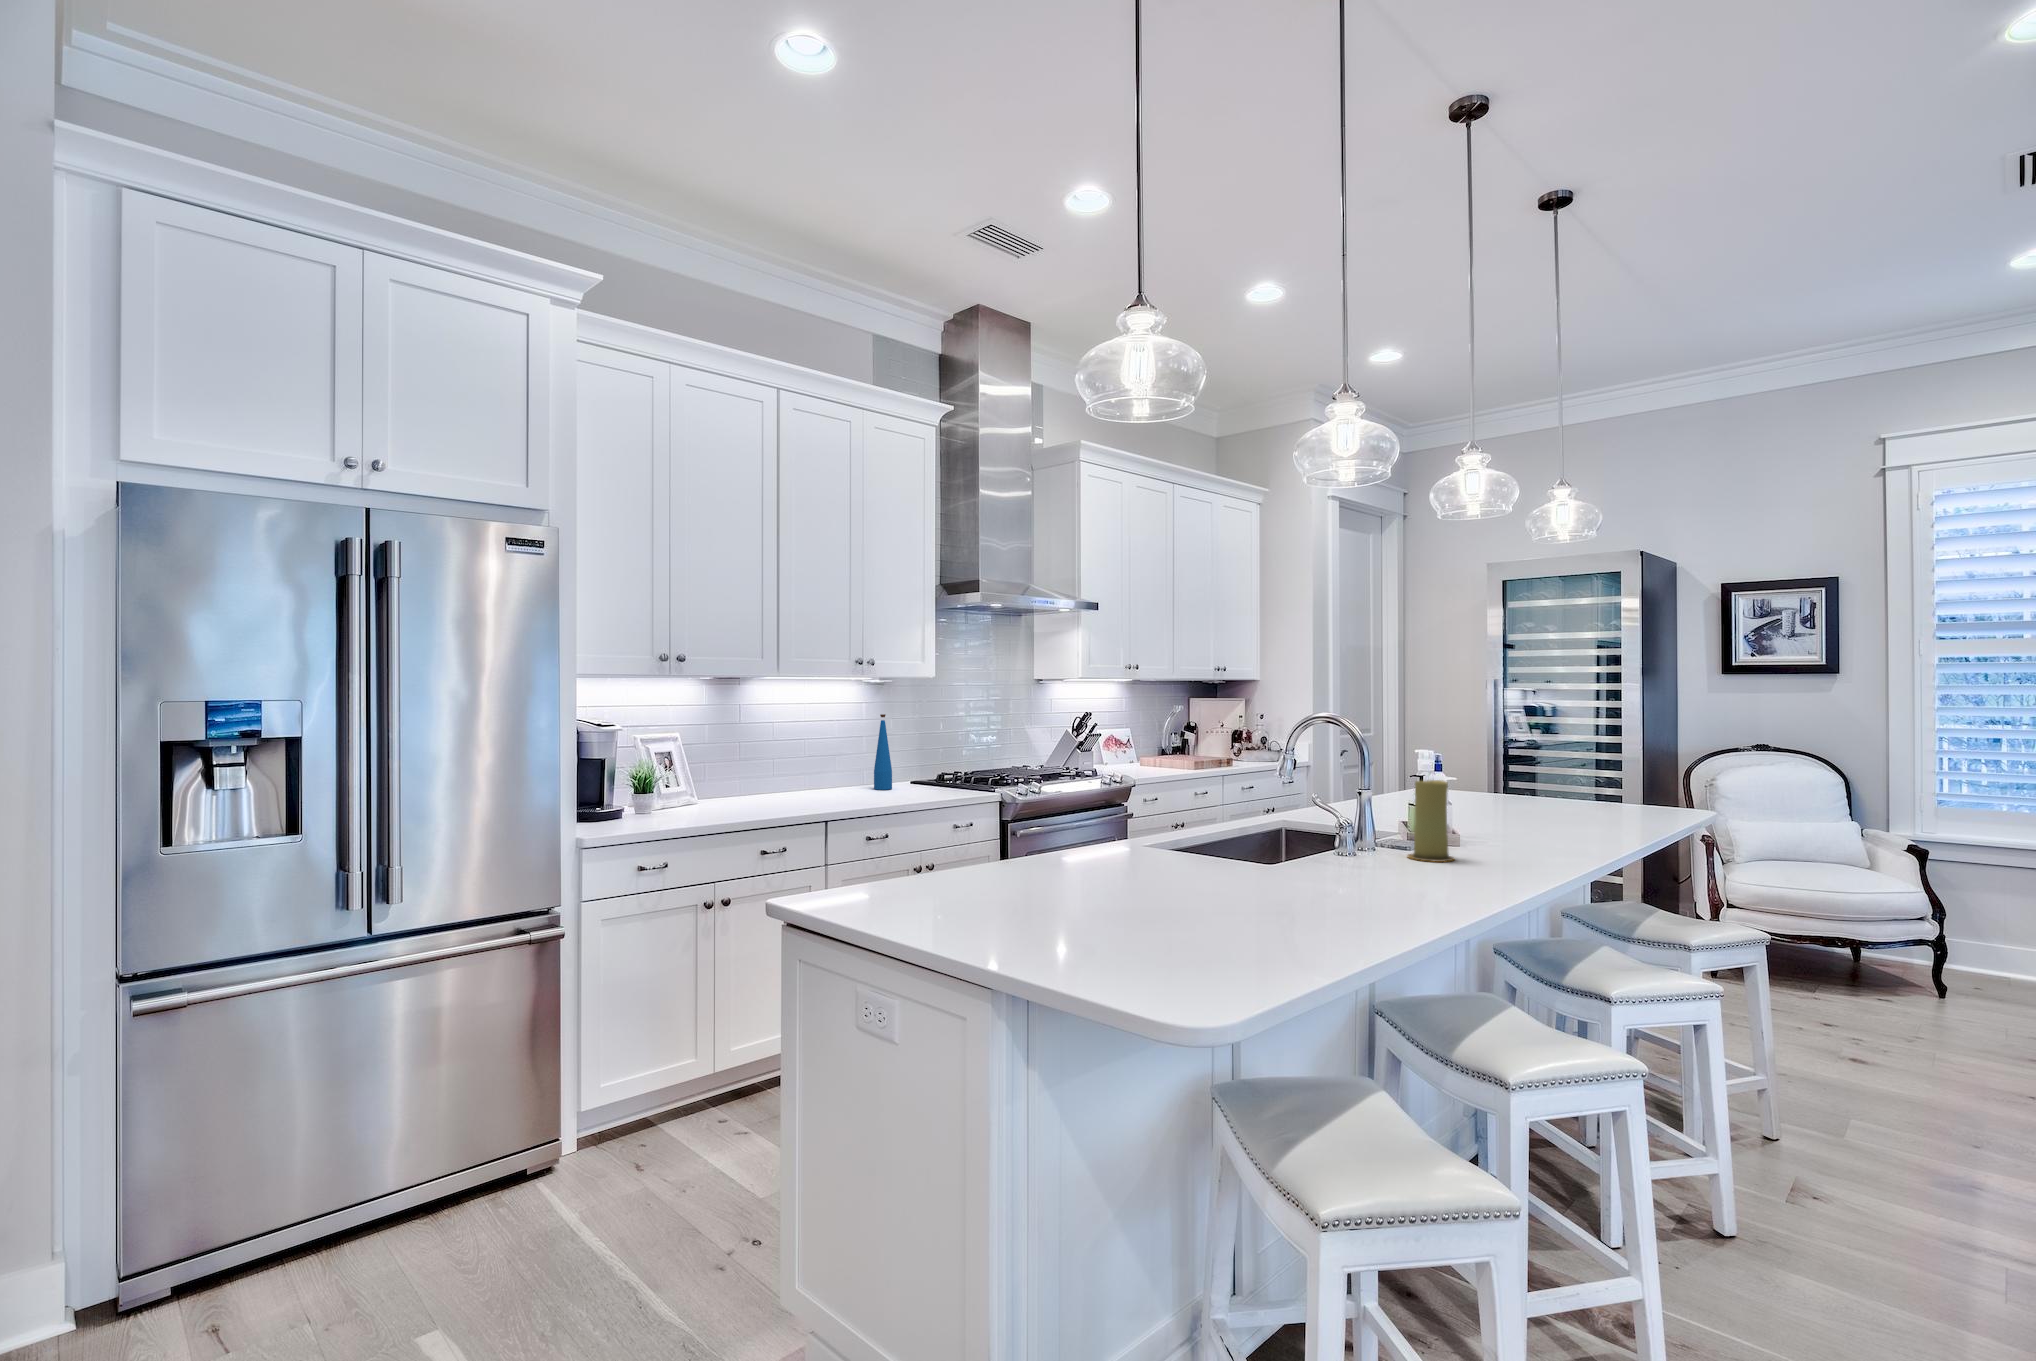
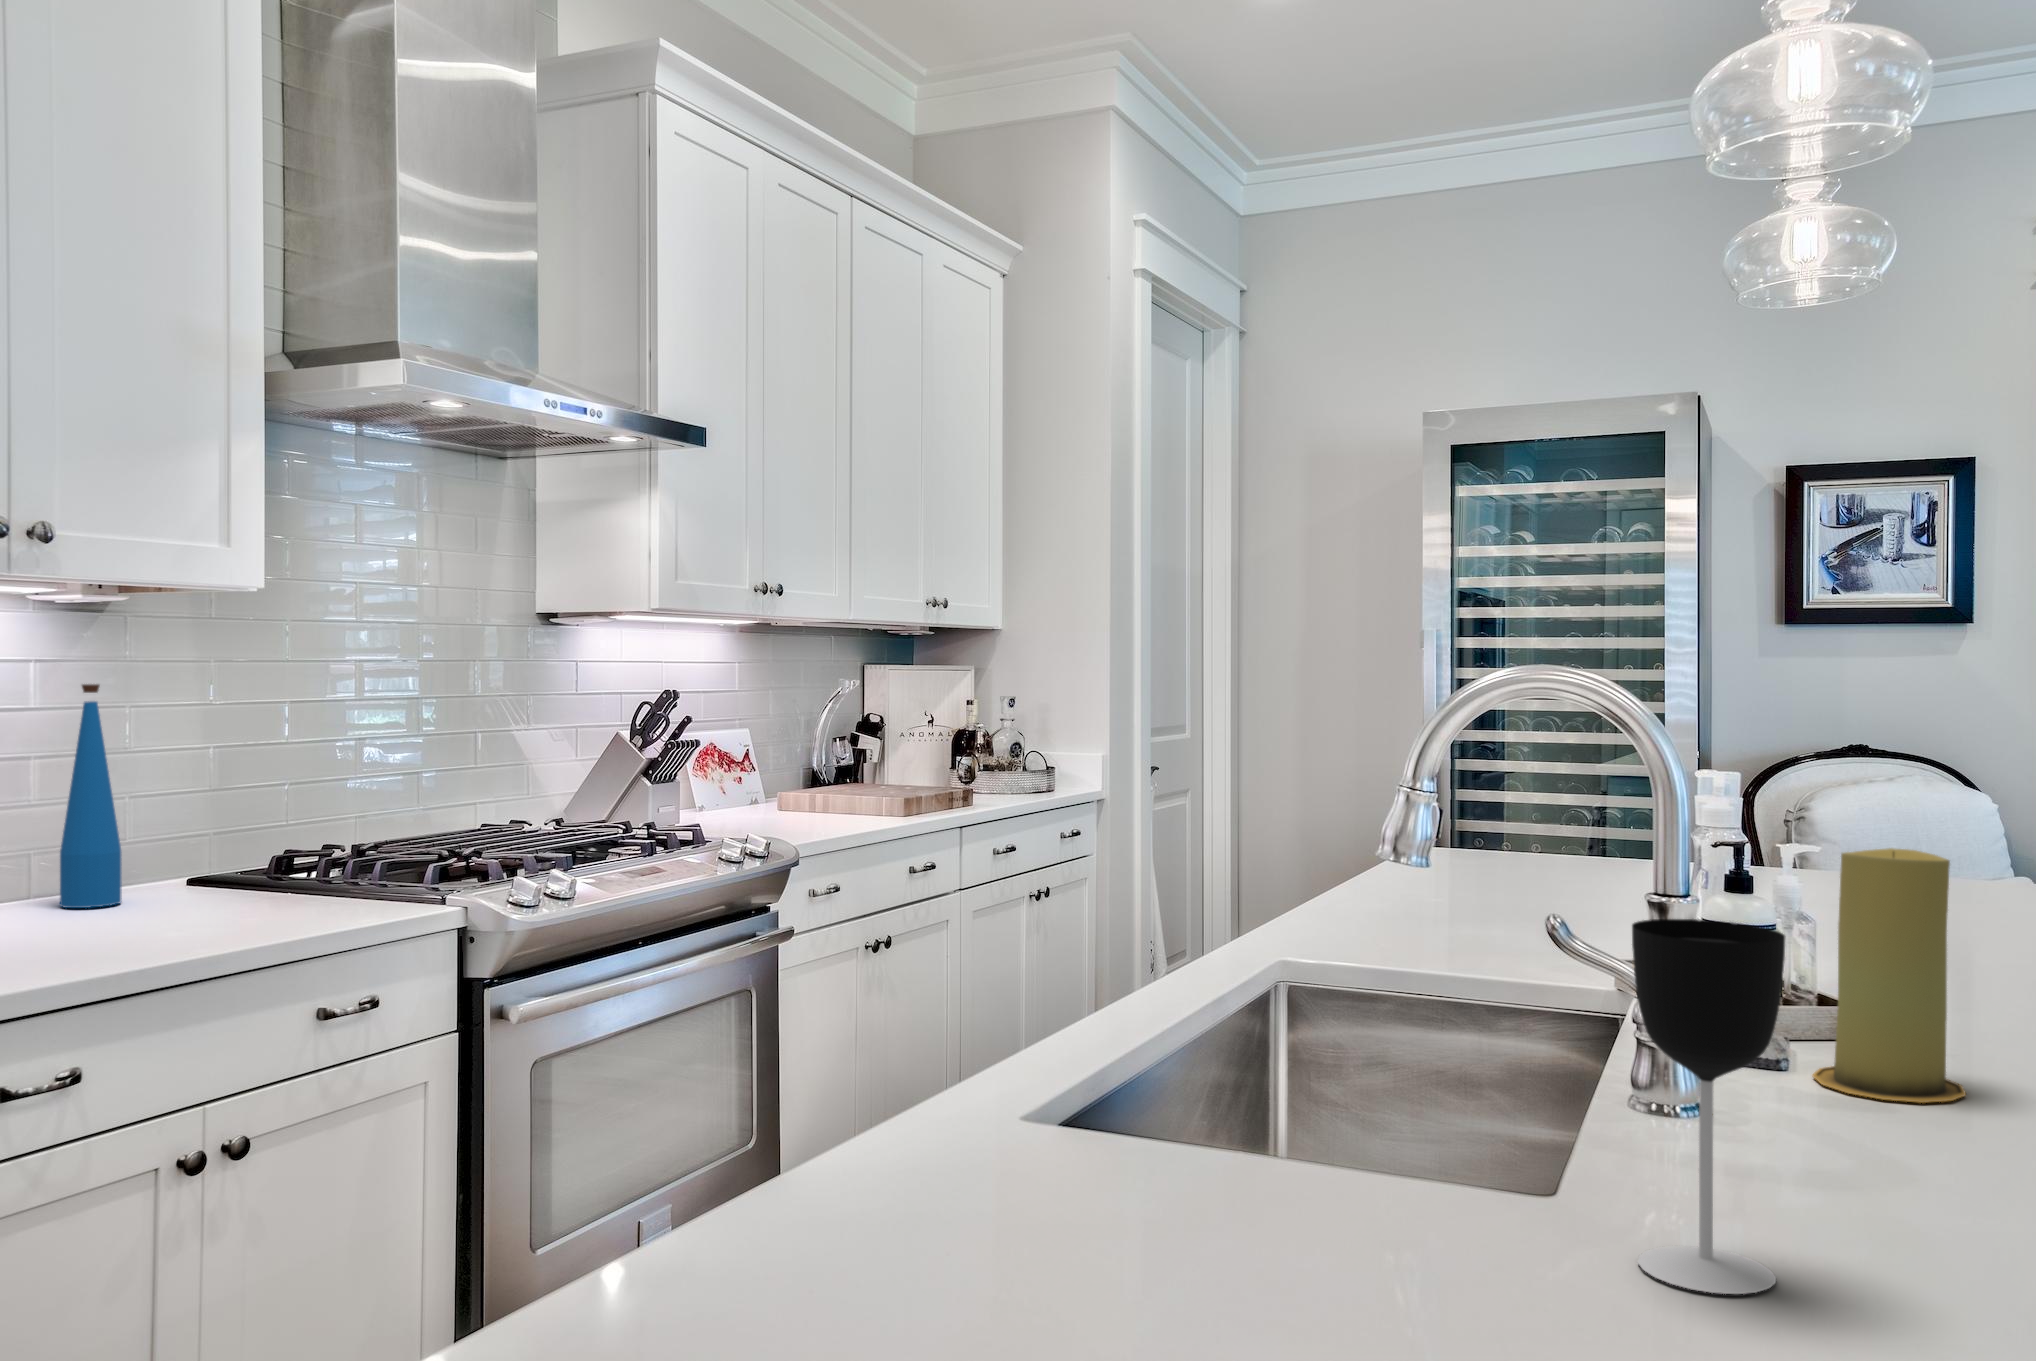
wine glass: none [1263,790,1299,882] -> present [1632,919,1785,1294]

